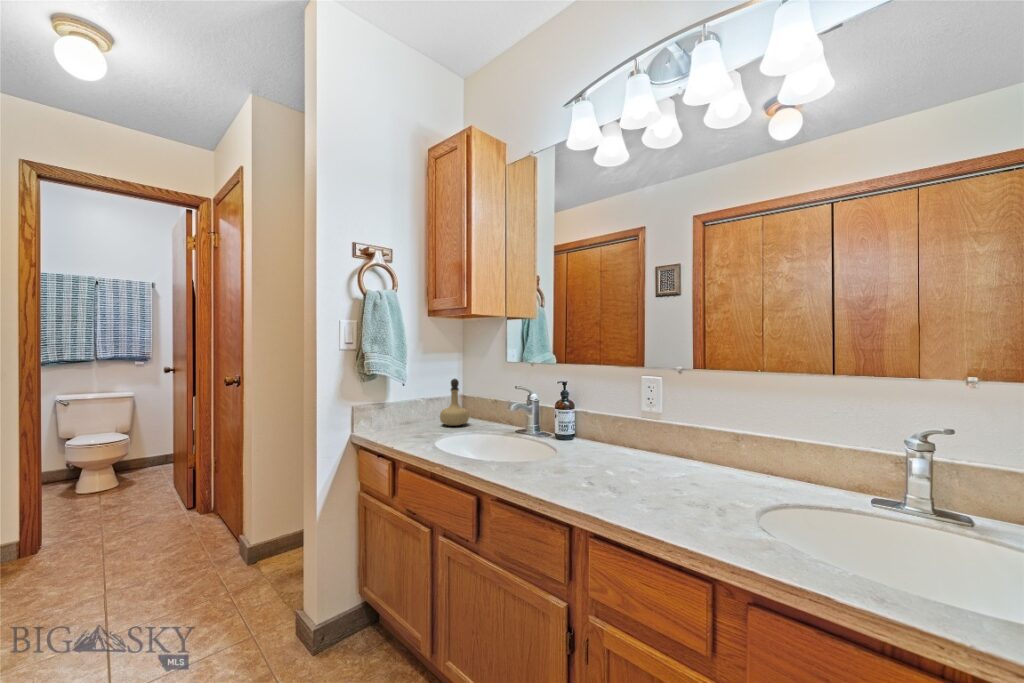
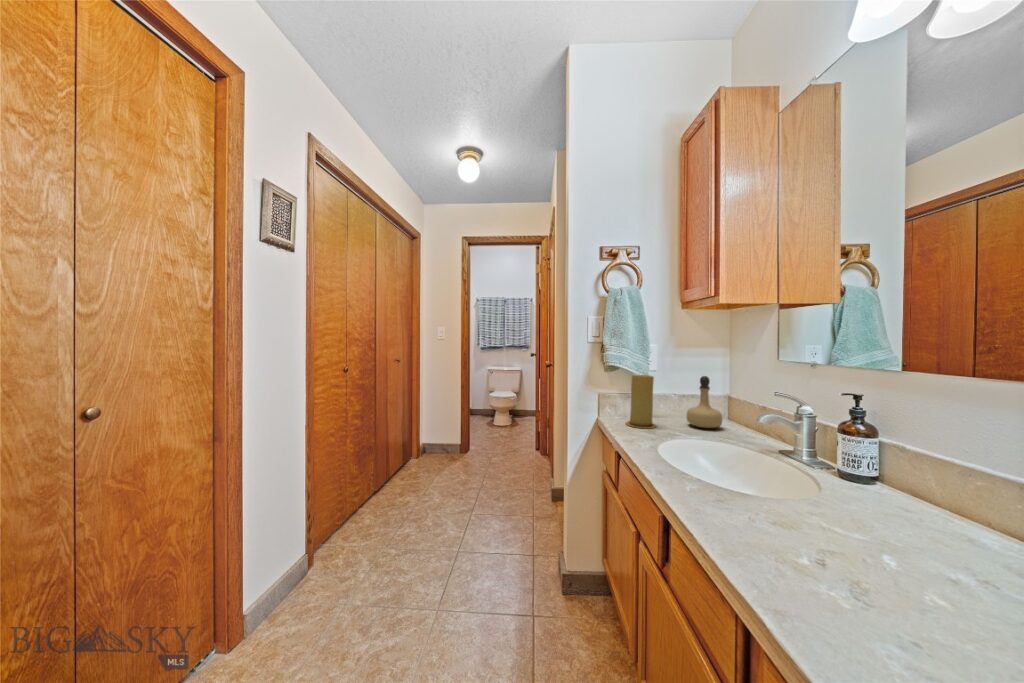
candle: none [389,381,419,436] -> present [626,374,656,428]

